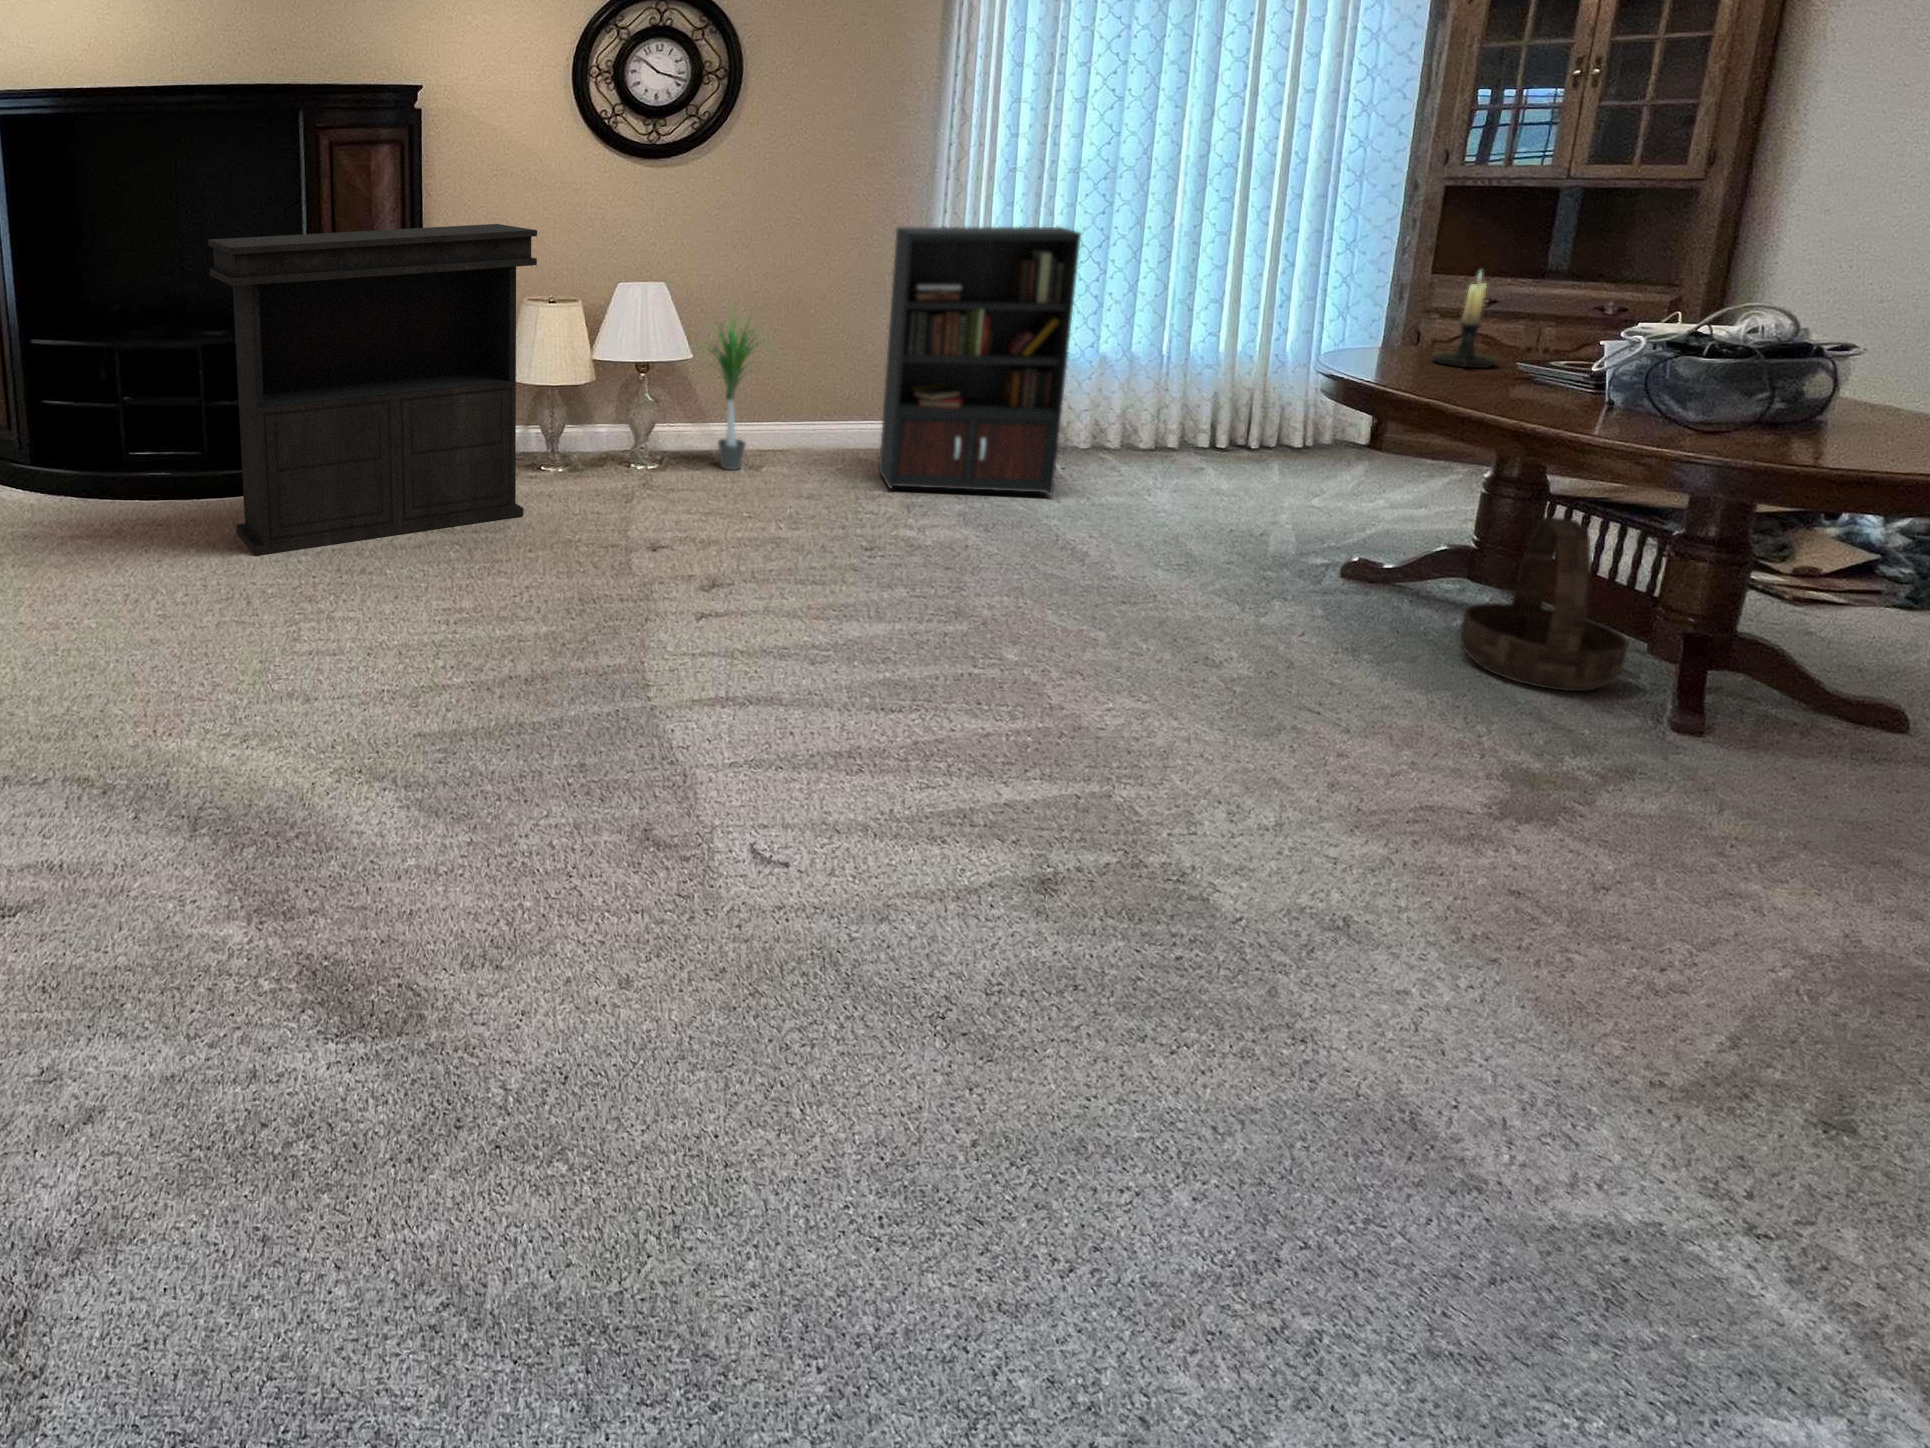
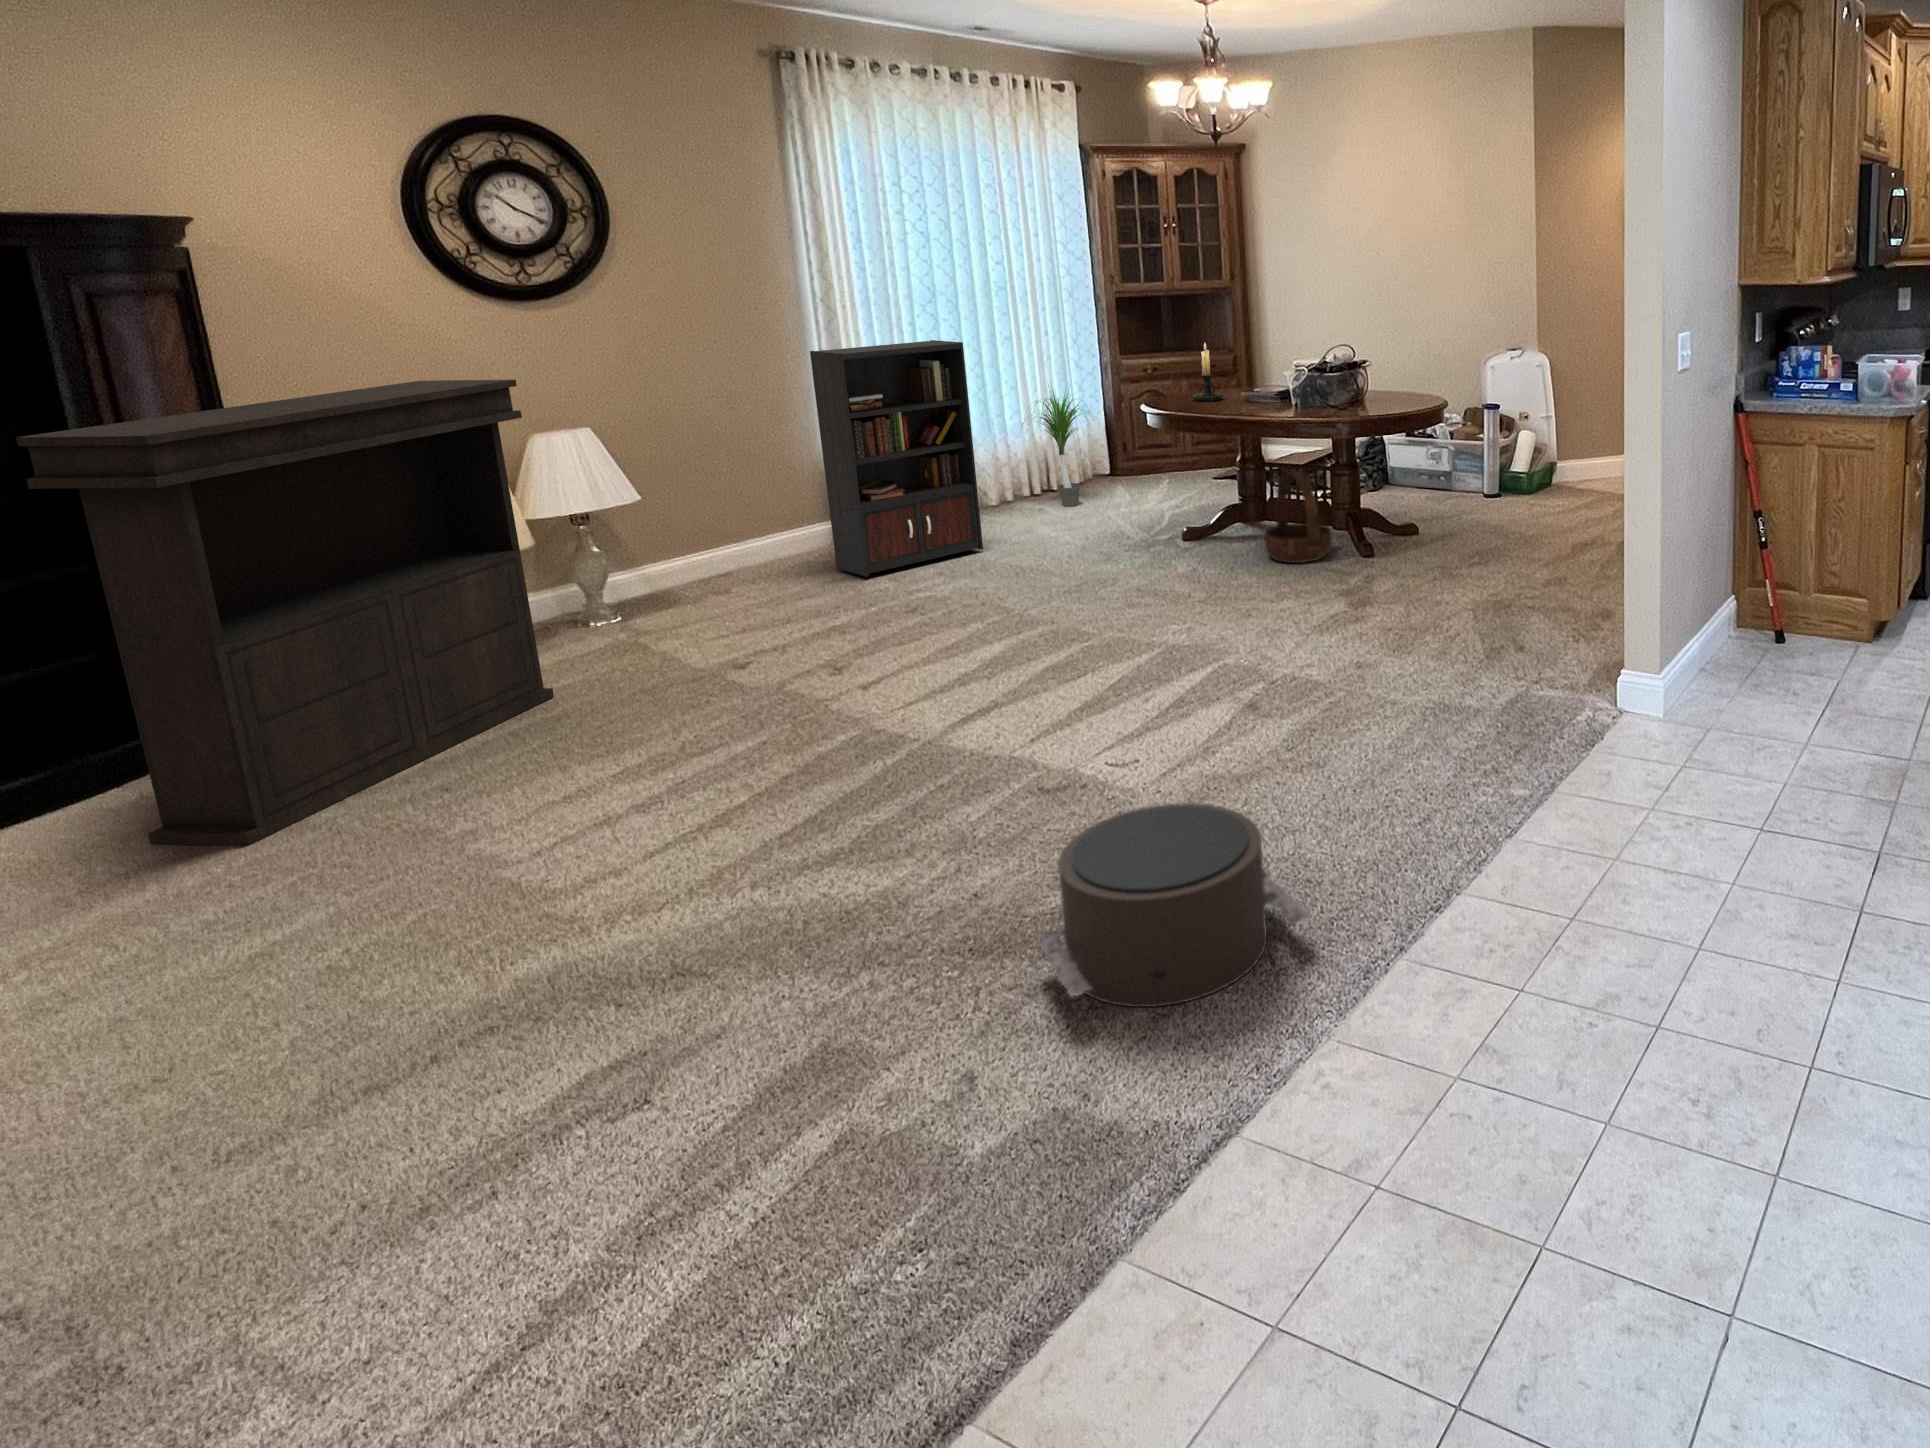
potted plant: present [691,306,777,470] -> present [1023,388,1092,506]
pouf: none [207,918,600,1294] -> present [1039,803,1309,1007]

